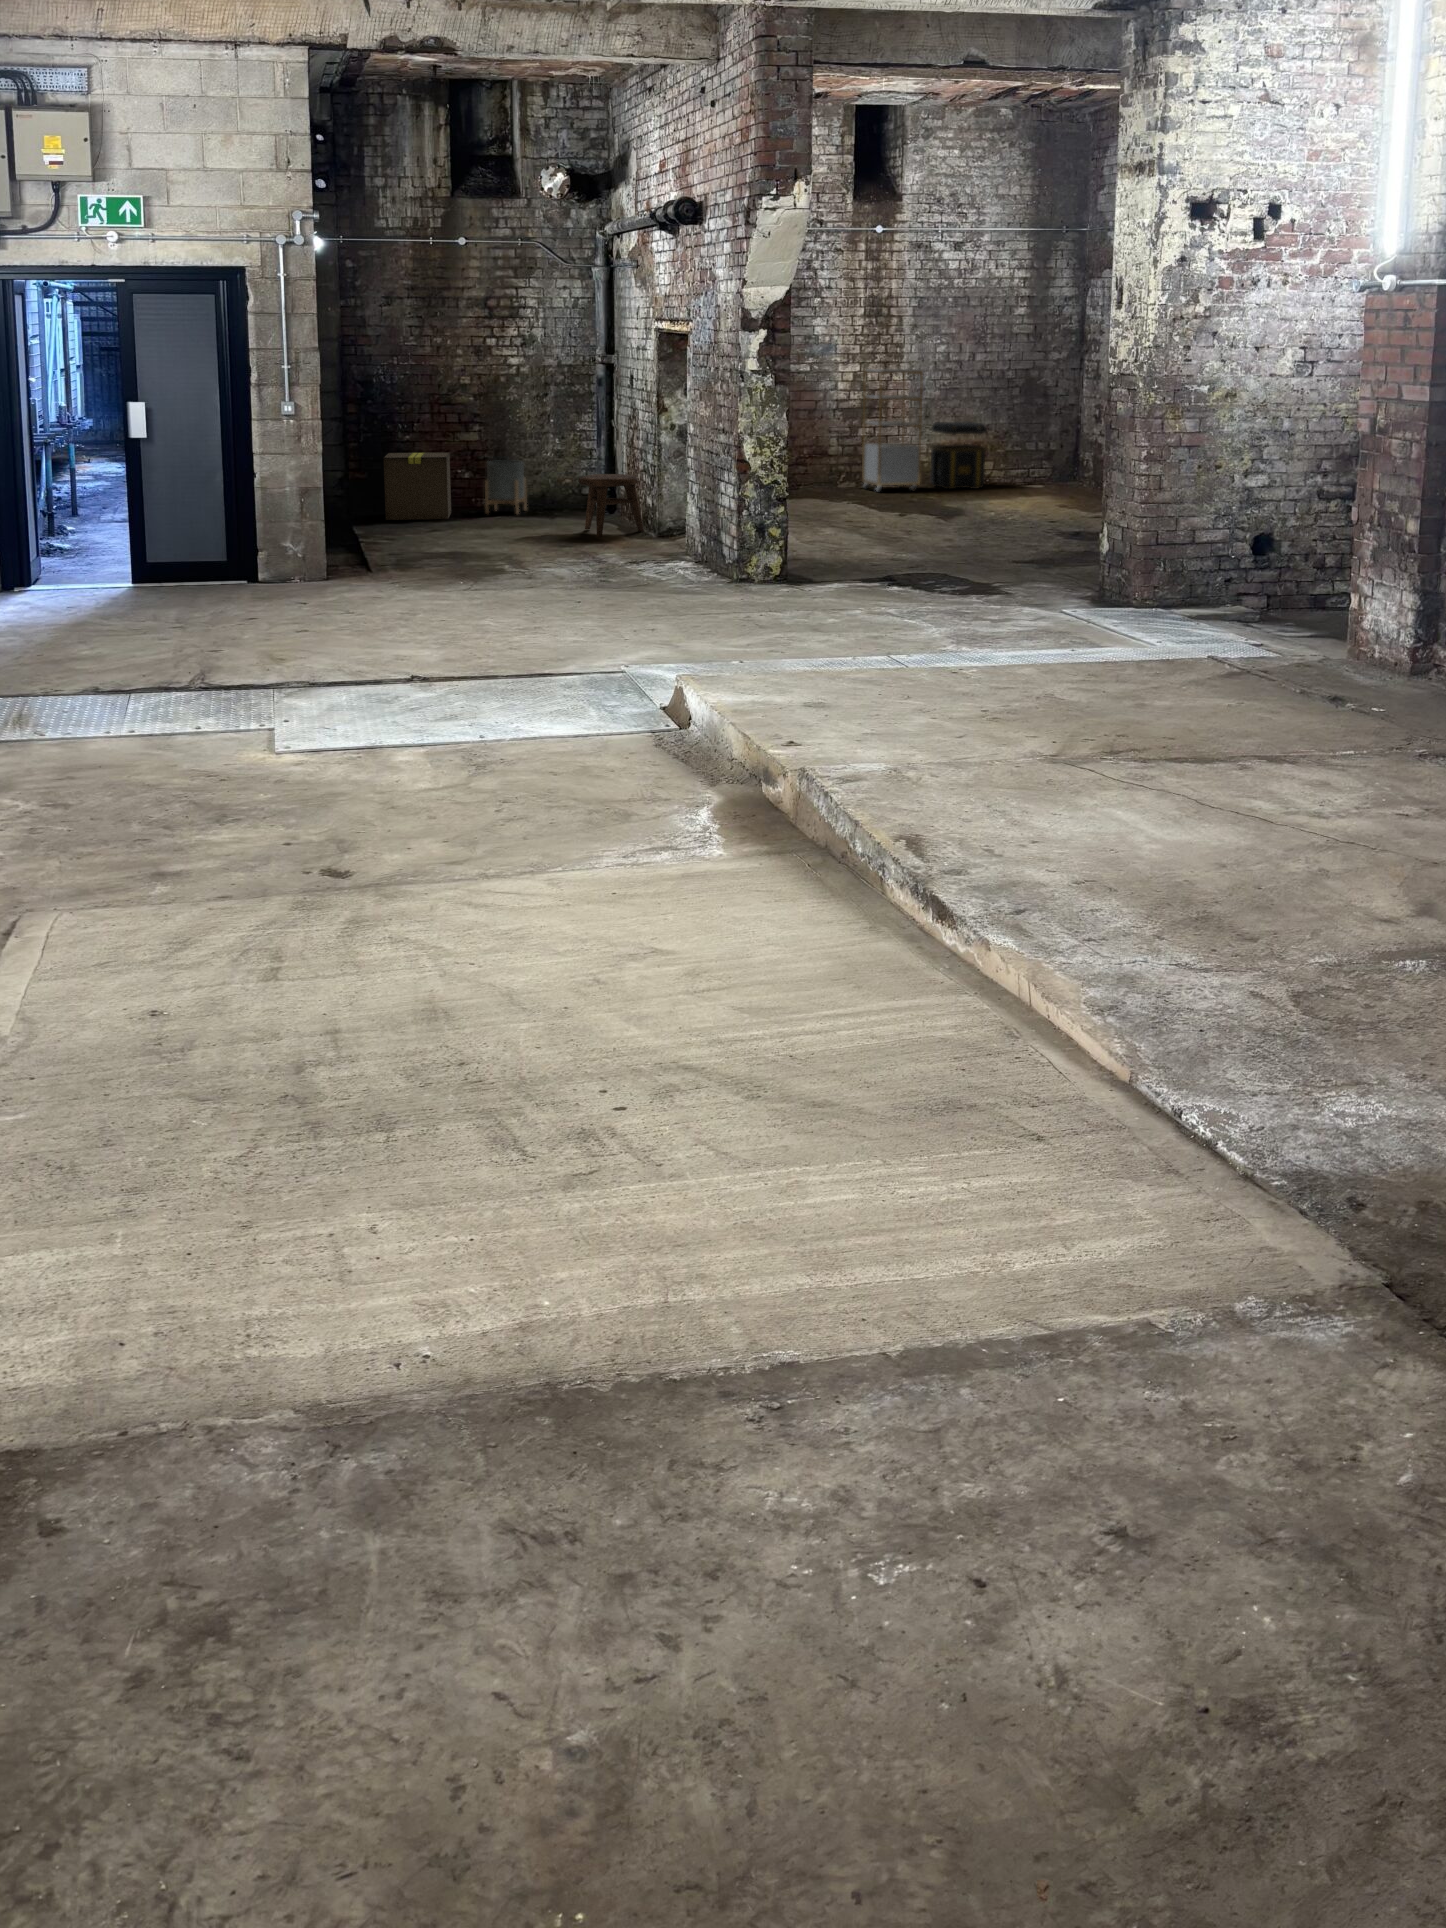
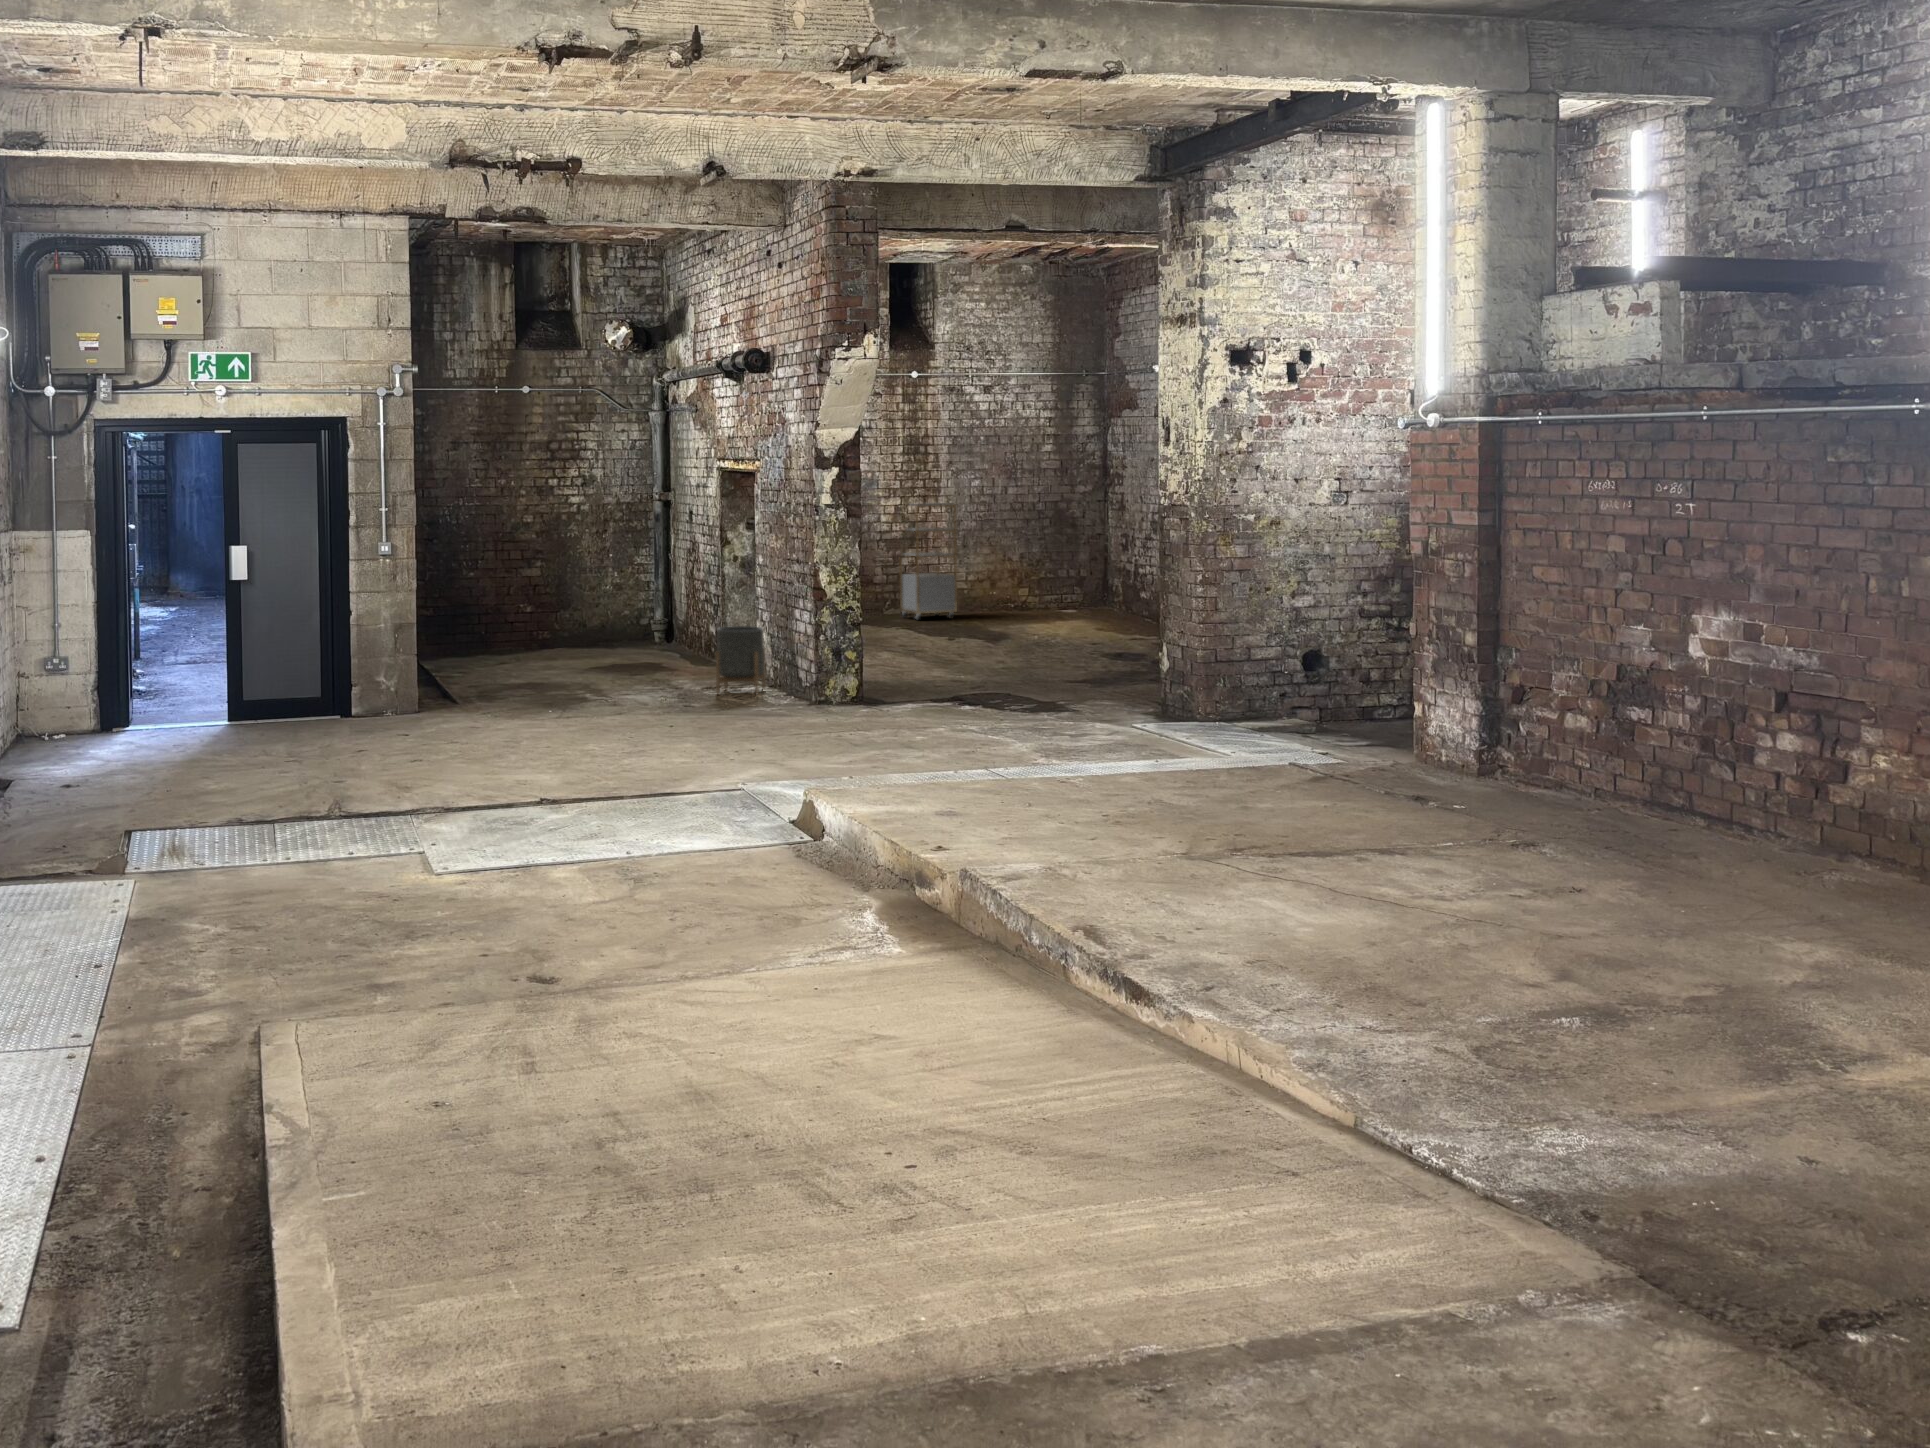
toolbox: present [930,421,987,489] -> none [963,552,1018,616]
cardboard box: present [383,453,451,520] -> none [446,589,509,655]
planter: present [485,460,527,513] -> present [716,626,766,695]
stool: present [578,474,644,537] -> none [644,606,707,667]

